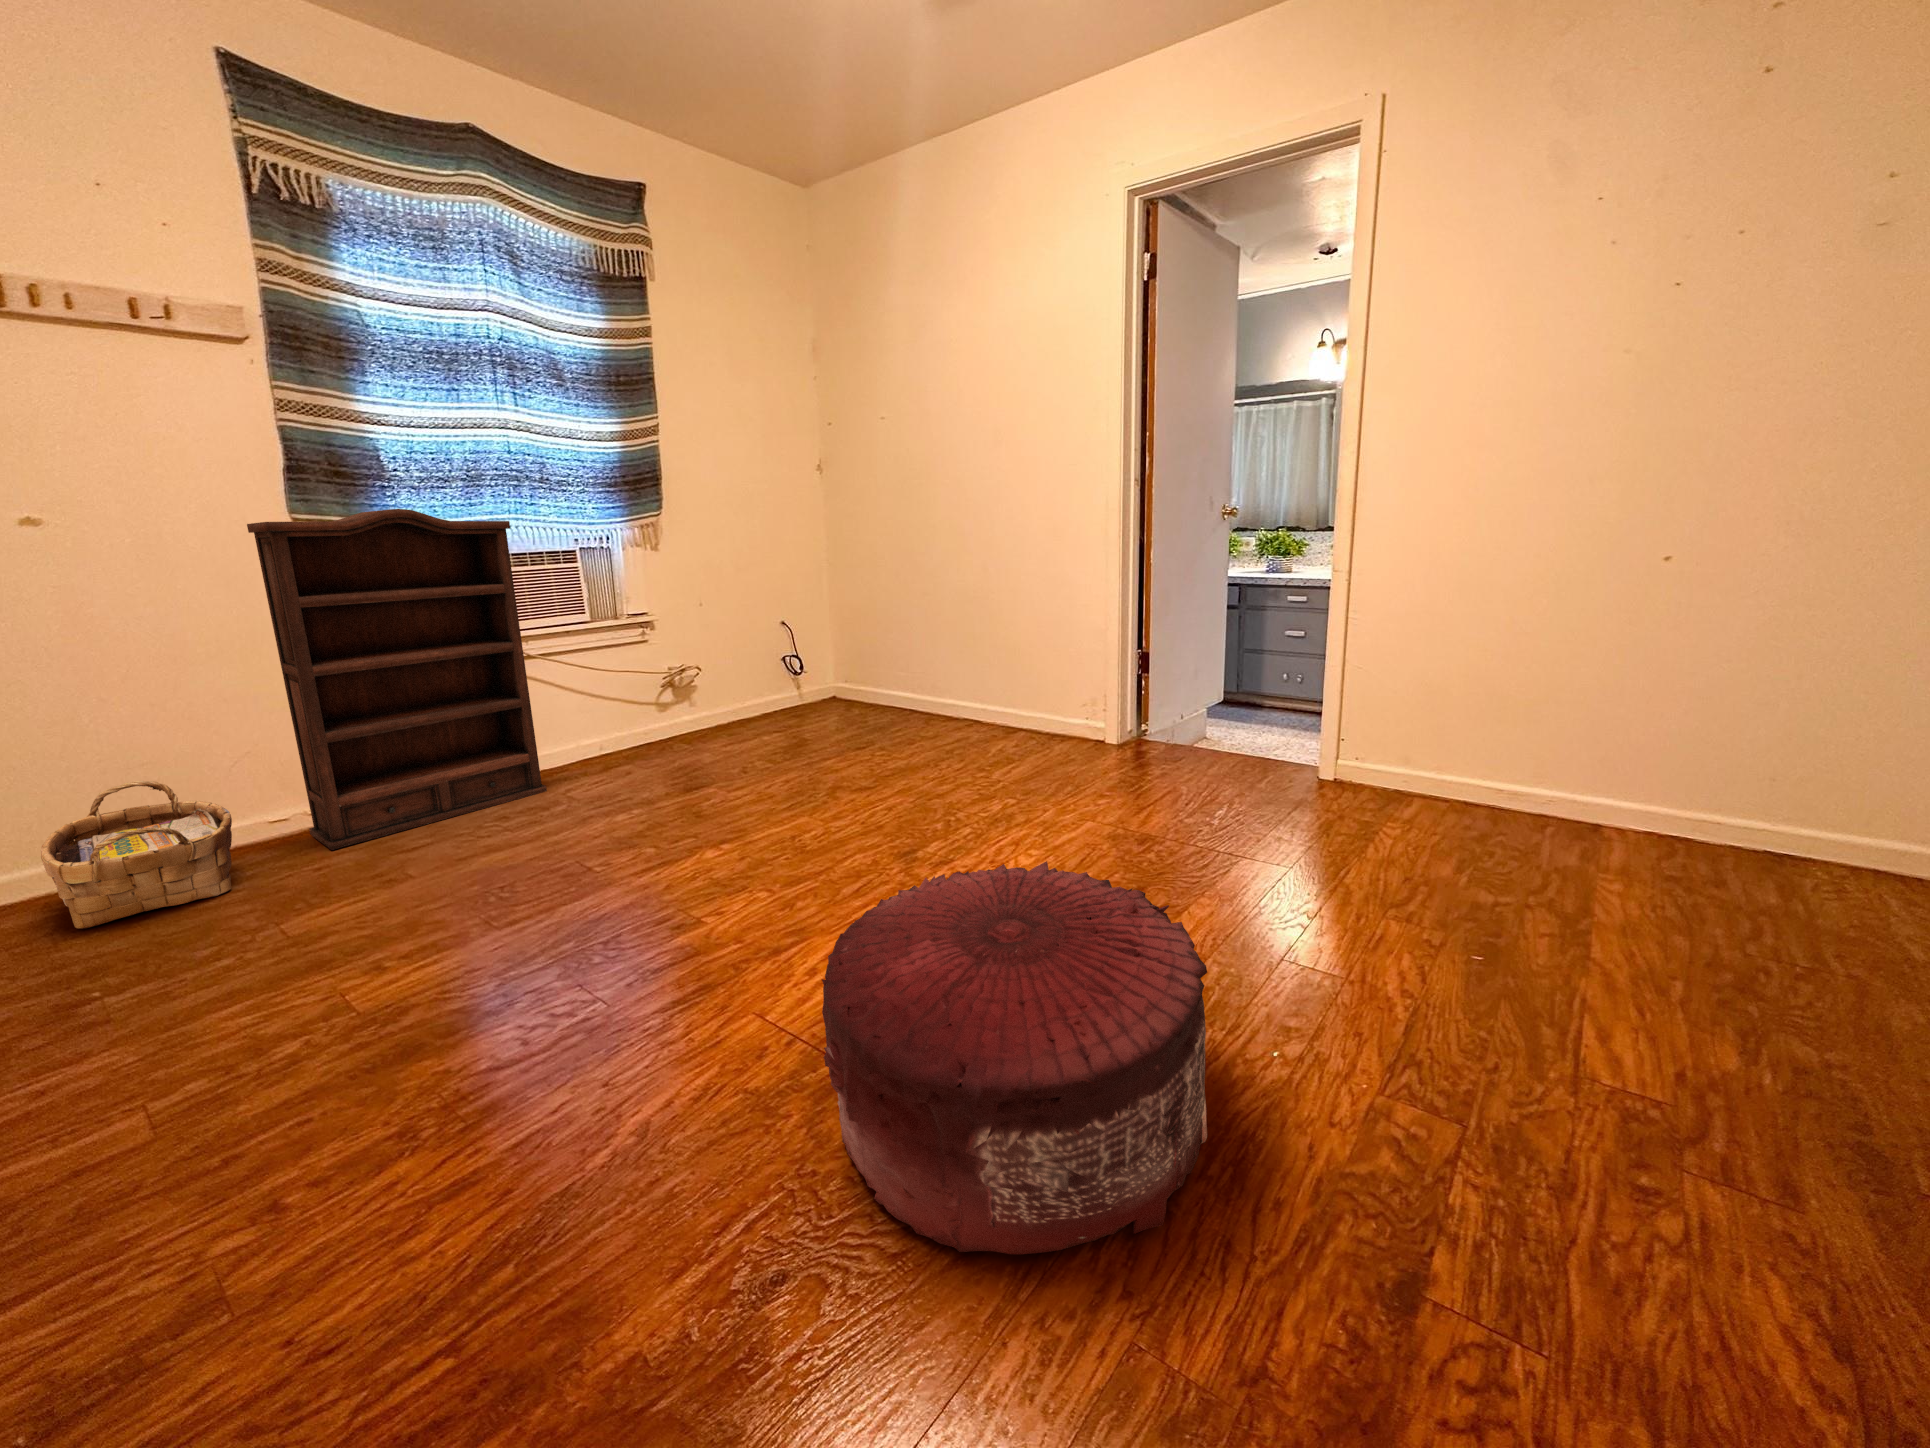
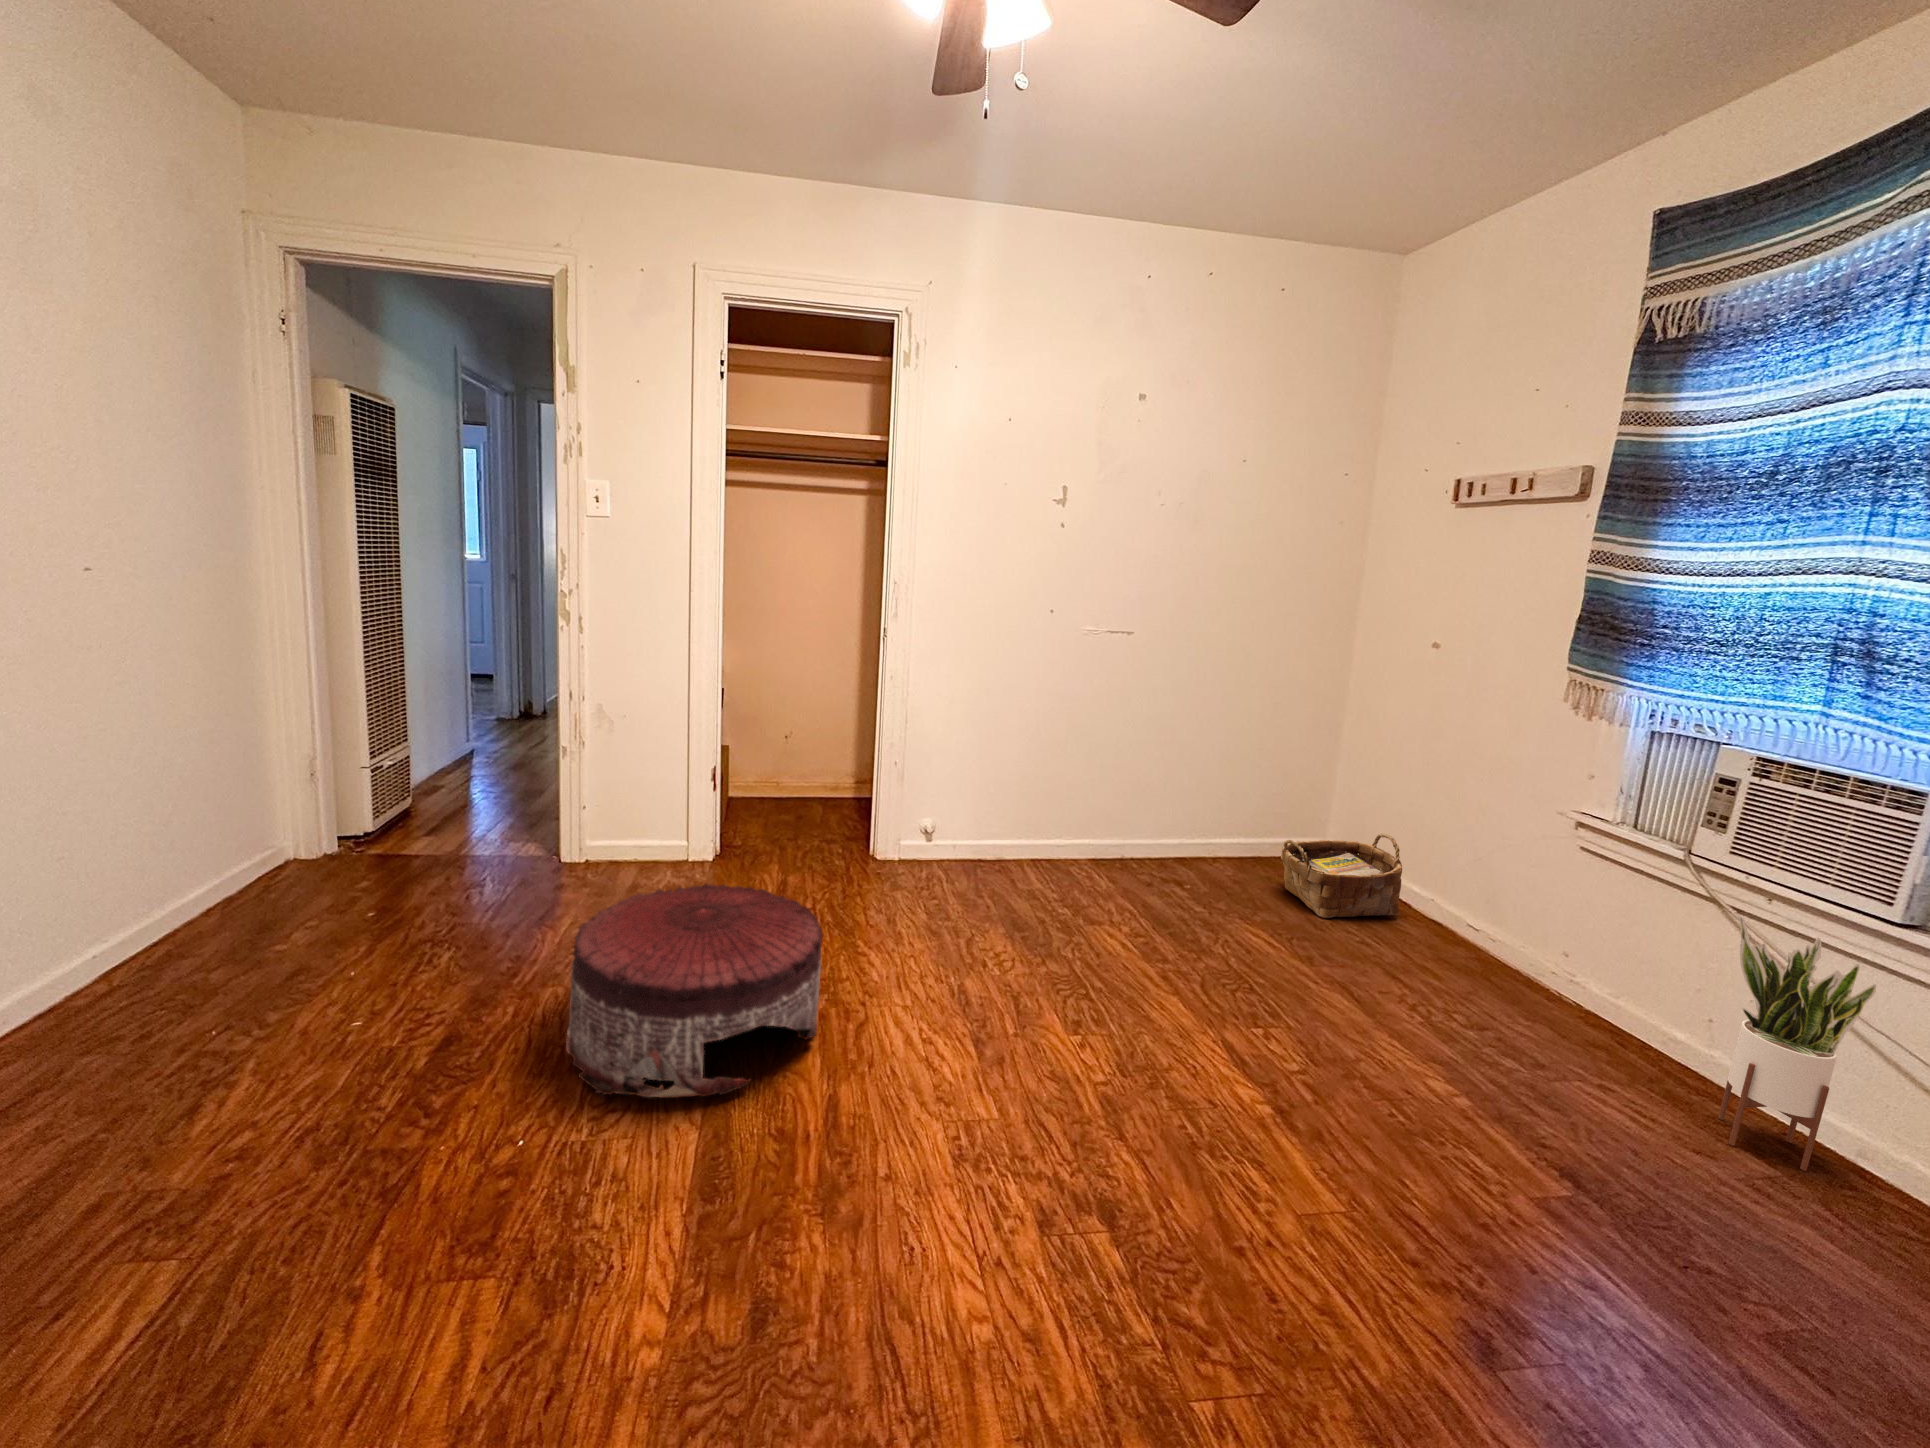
bookshelf: present [247,509,547,850] -> none [1400,664,1737,1066]
potted plant: none [569,641,627,769] -> present [1718,915,1876,1171]

